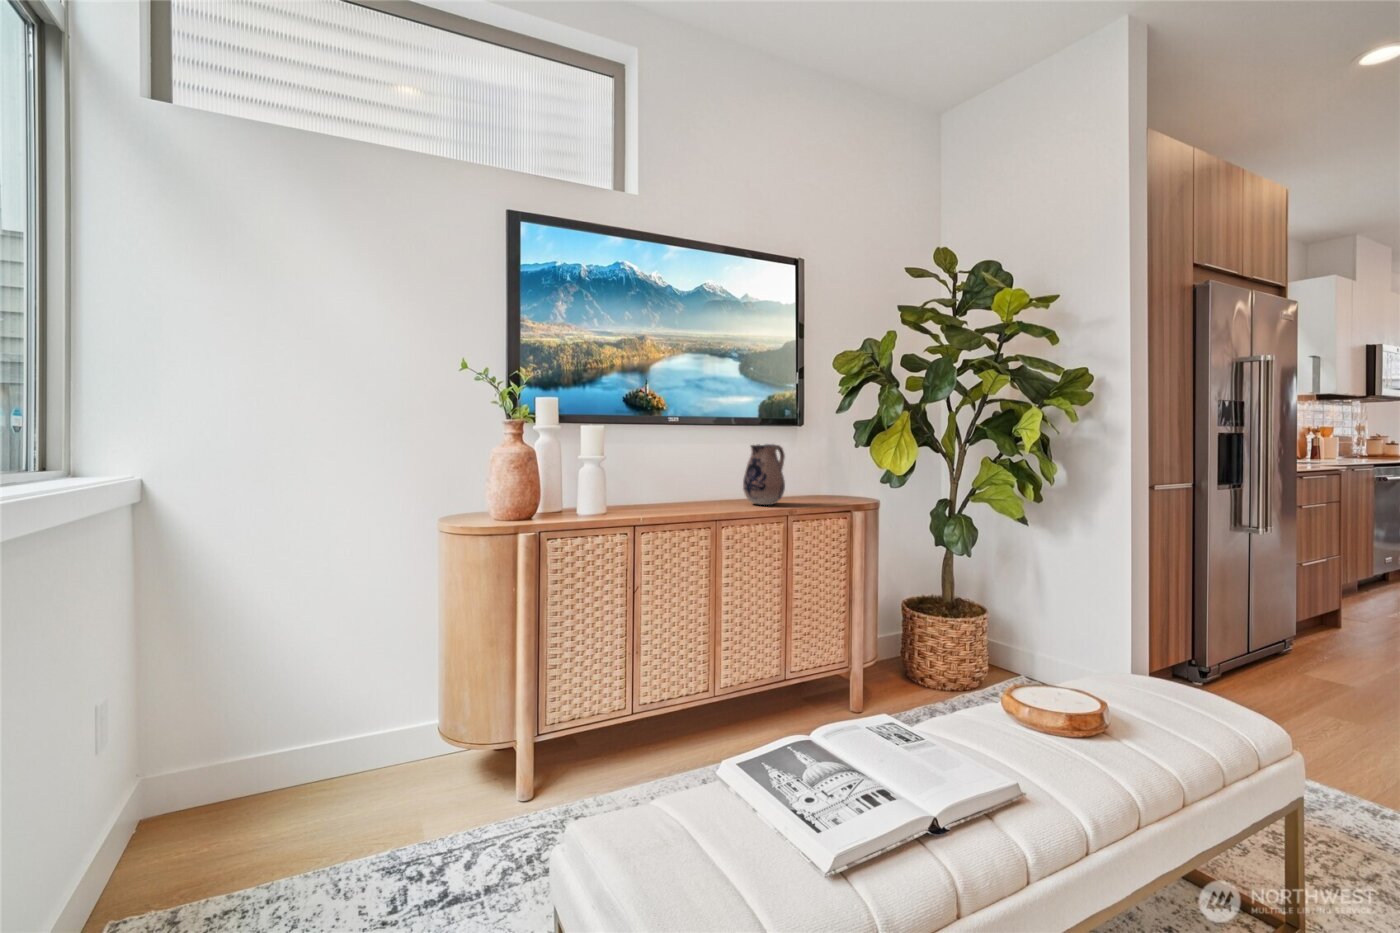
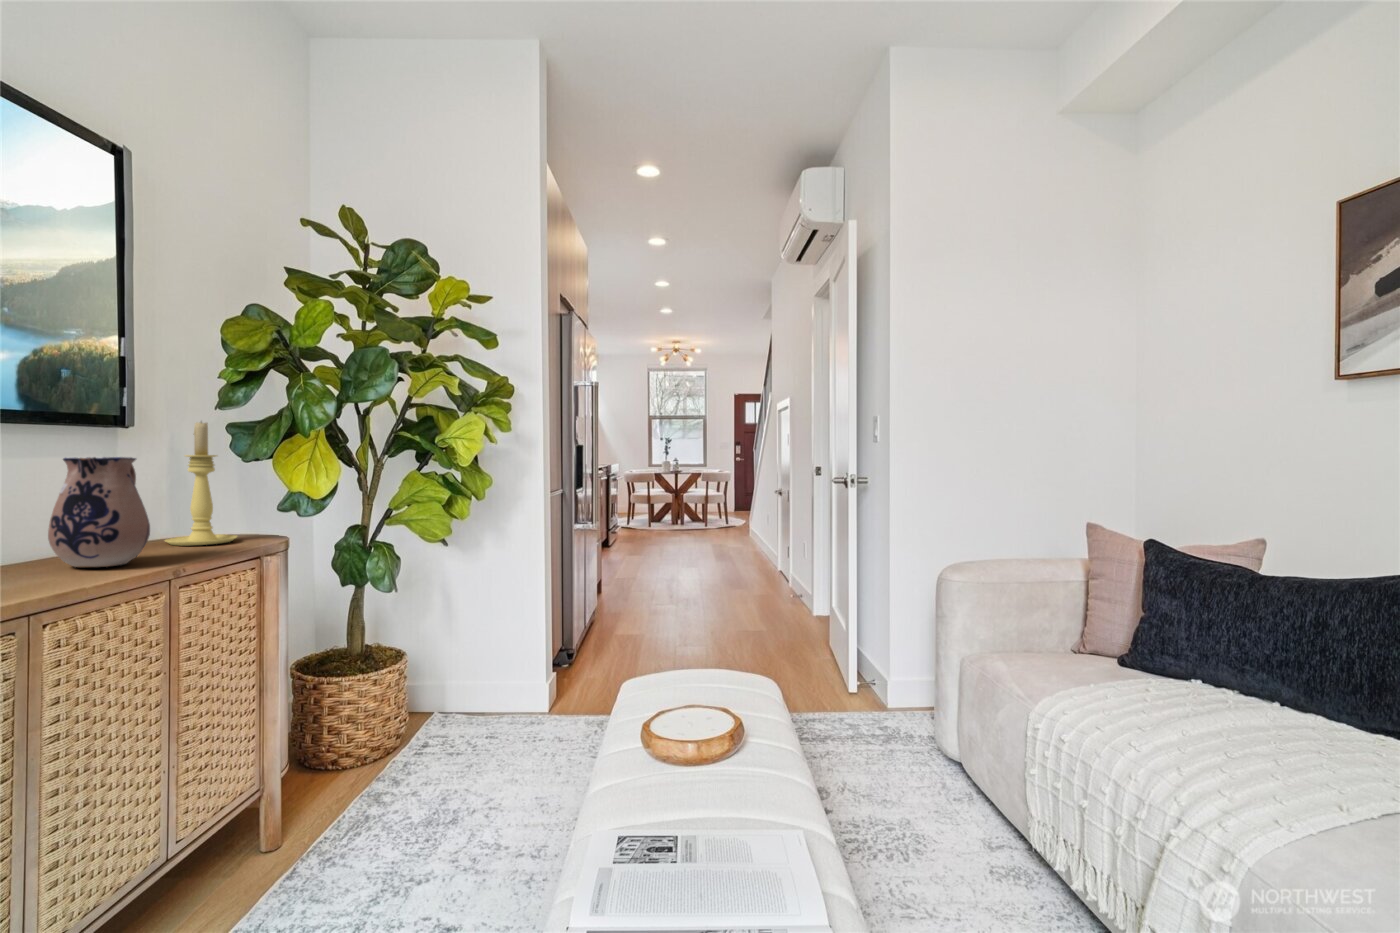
candle holder: none [809,422,847,501] -> present [165,422,237,545]

